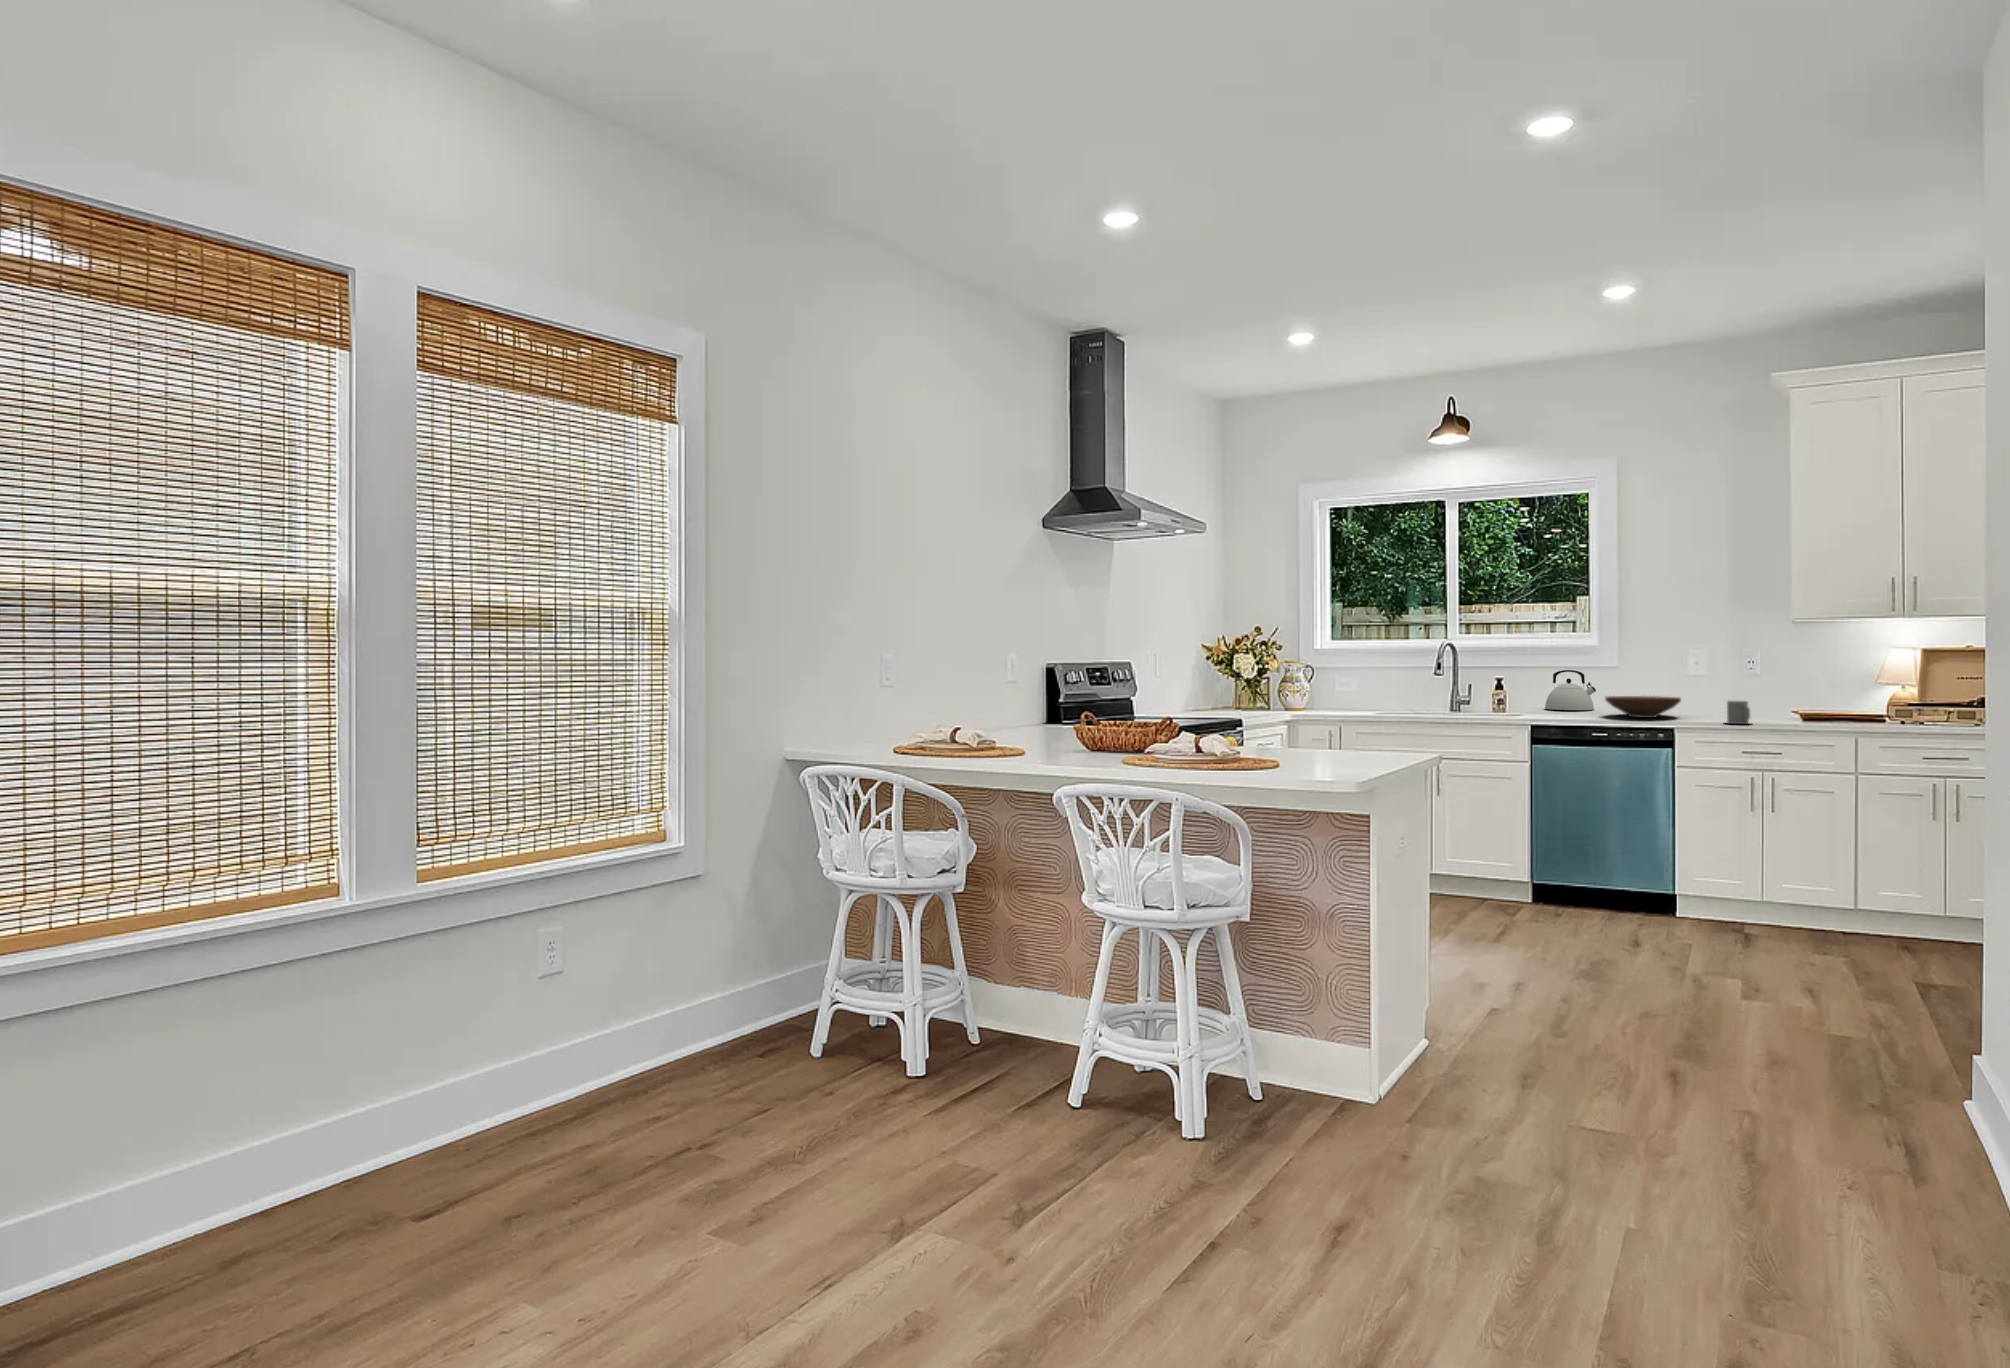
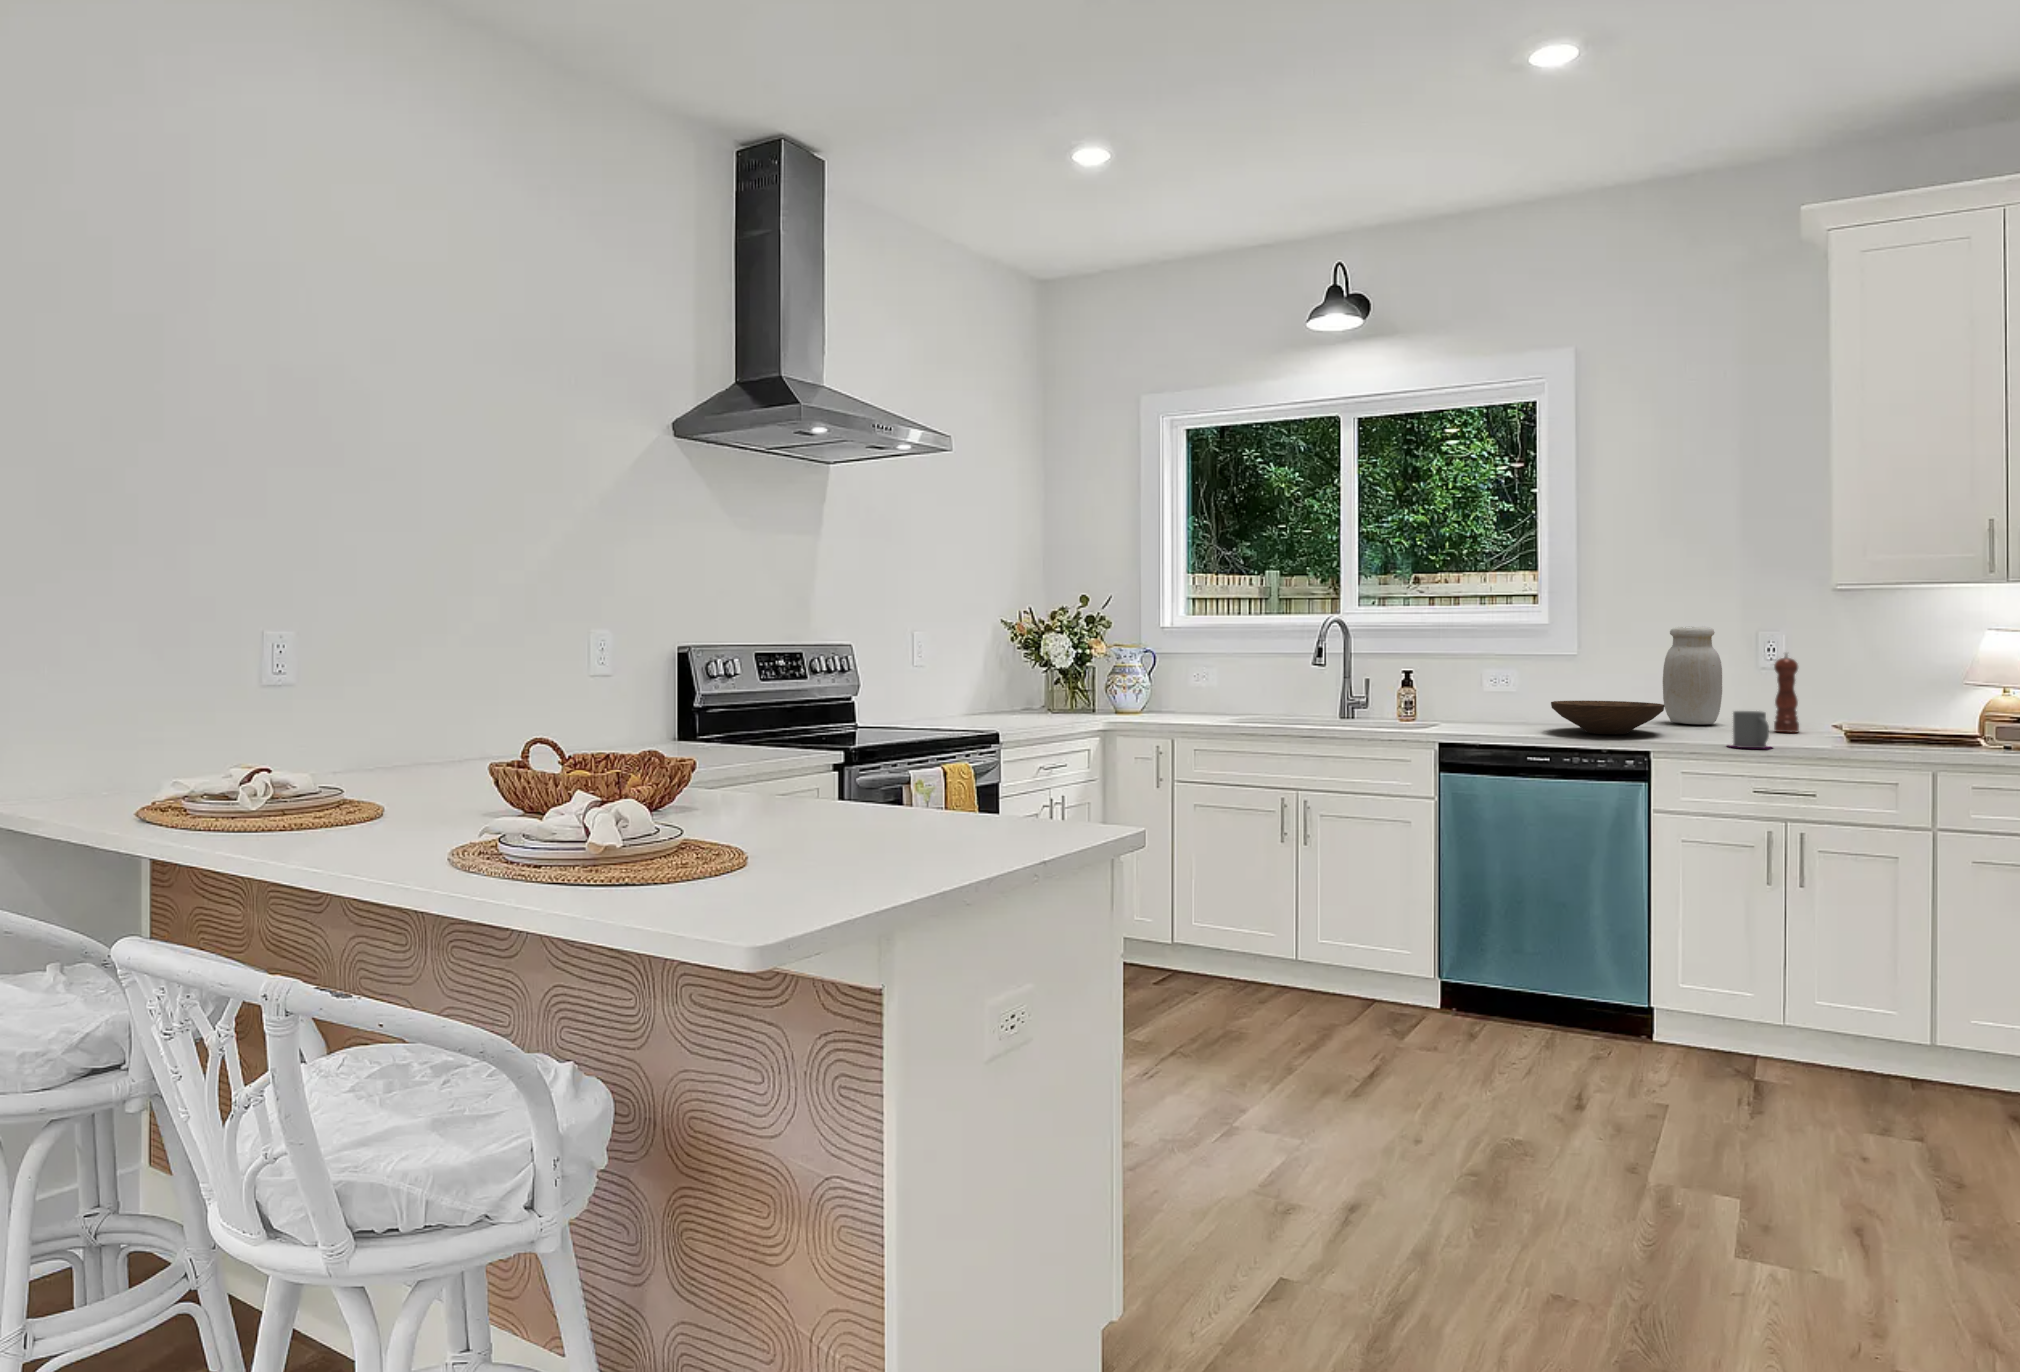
jar: none [1678,646,1719,711] -> present [1663,627,1722,724]
pepper mill: none [1753,663,1770,715] -> present [1774,652,1799,732]
kettle: present [1545,670,1596,710] -> none [1470,661,1543,720]

